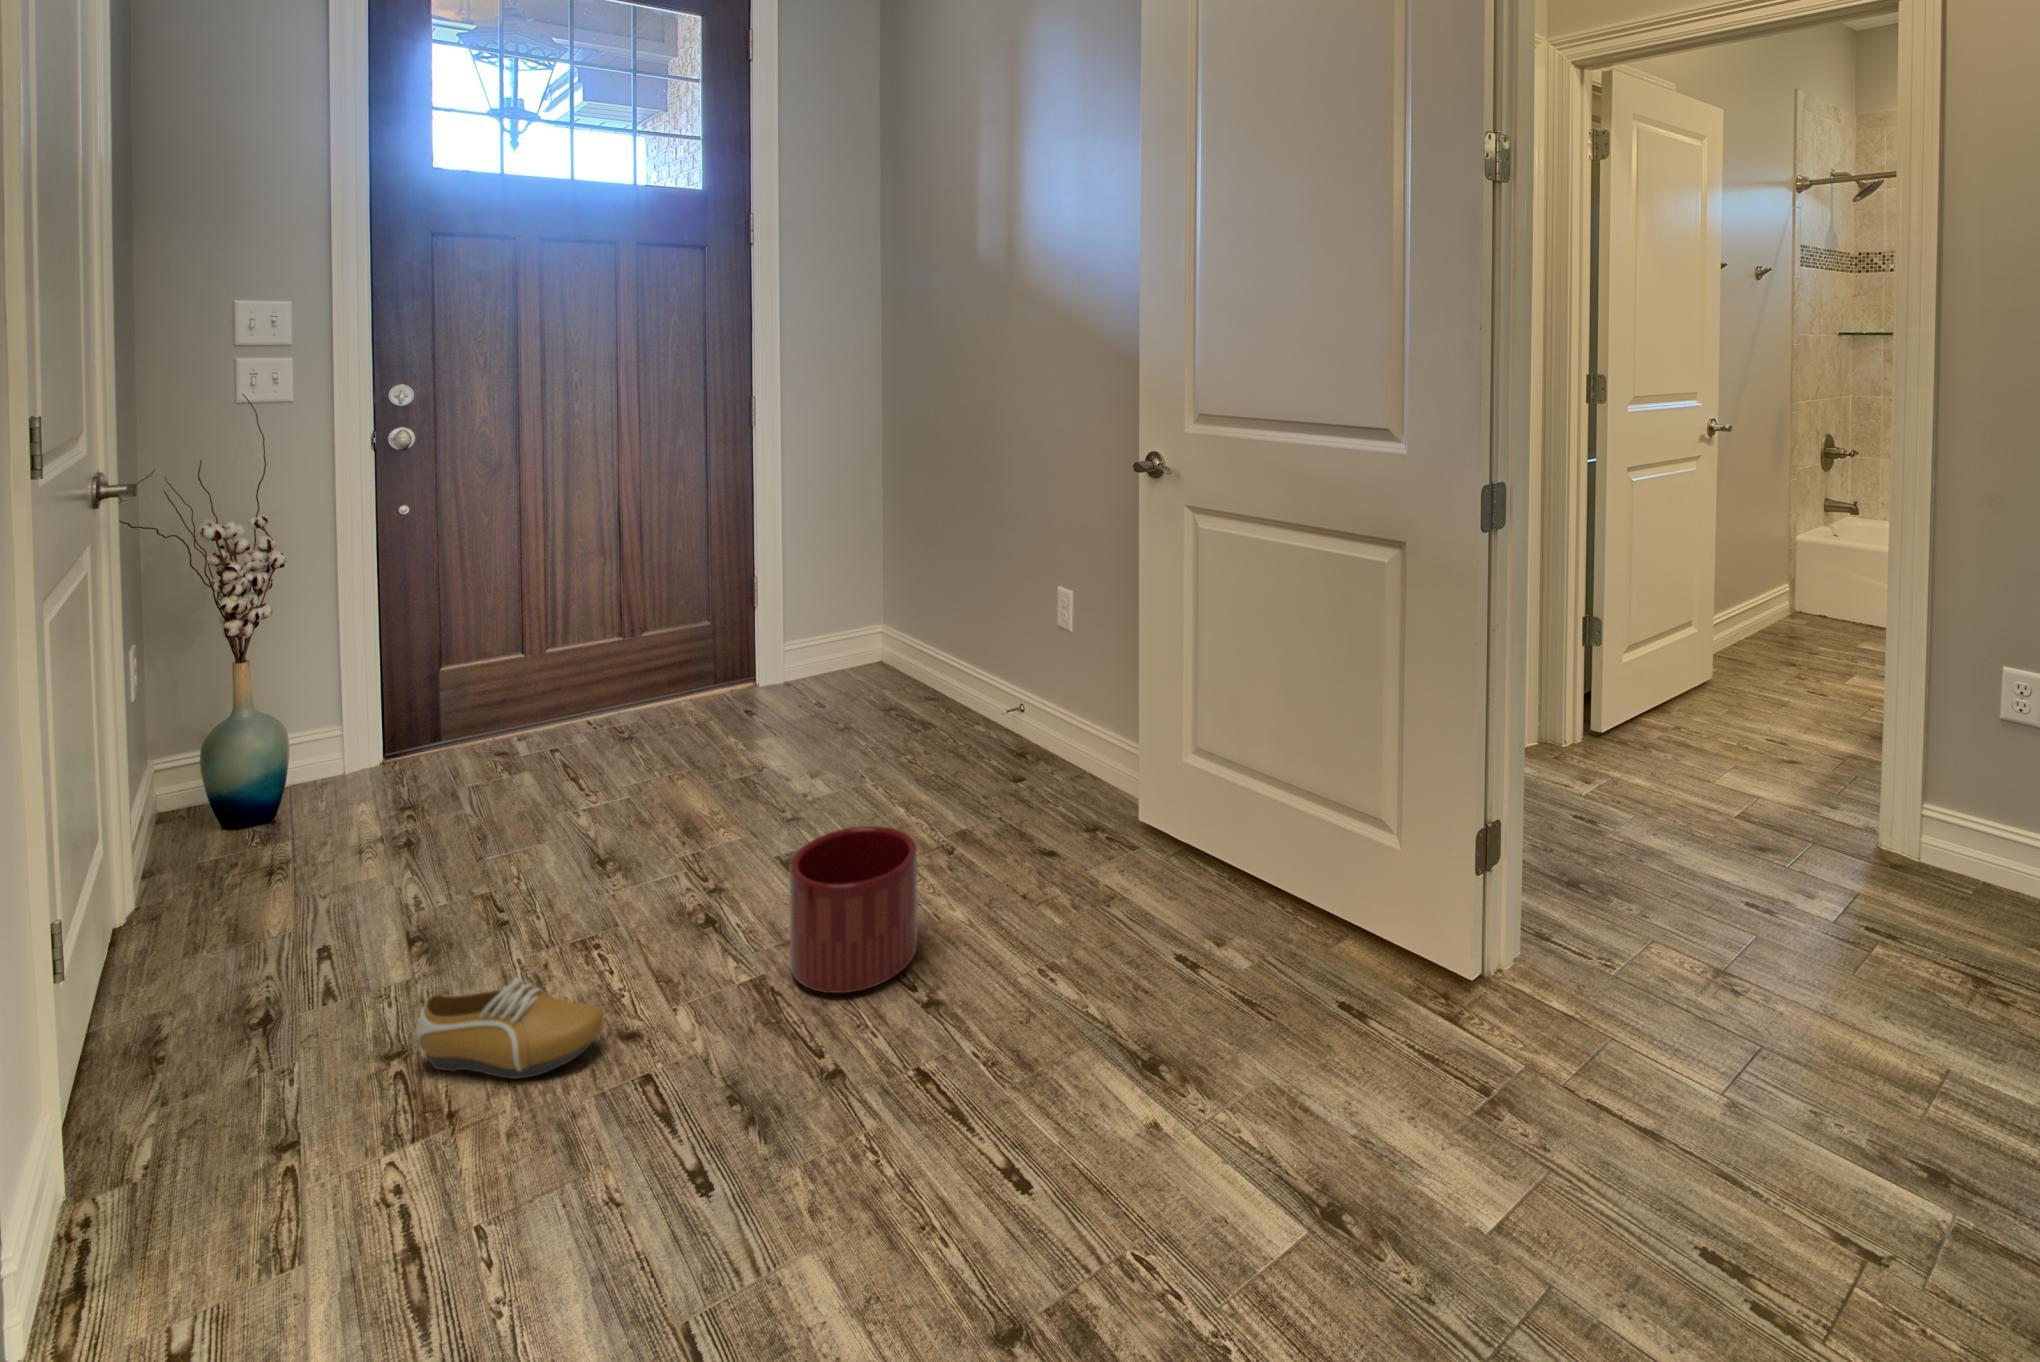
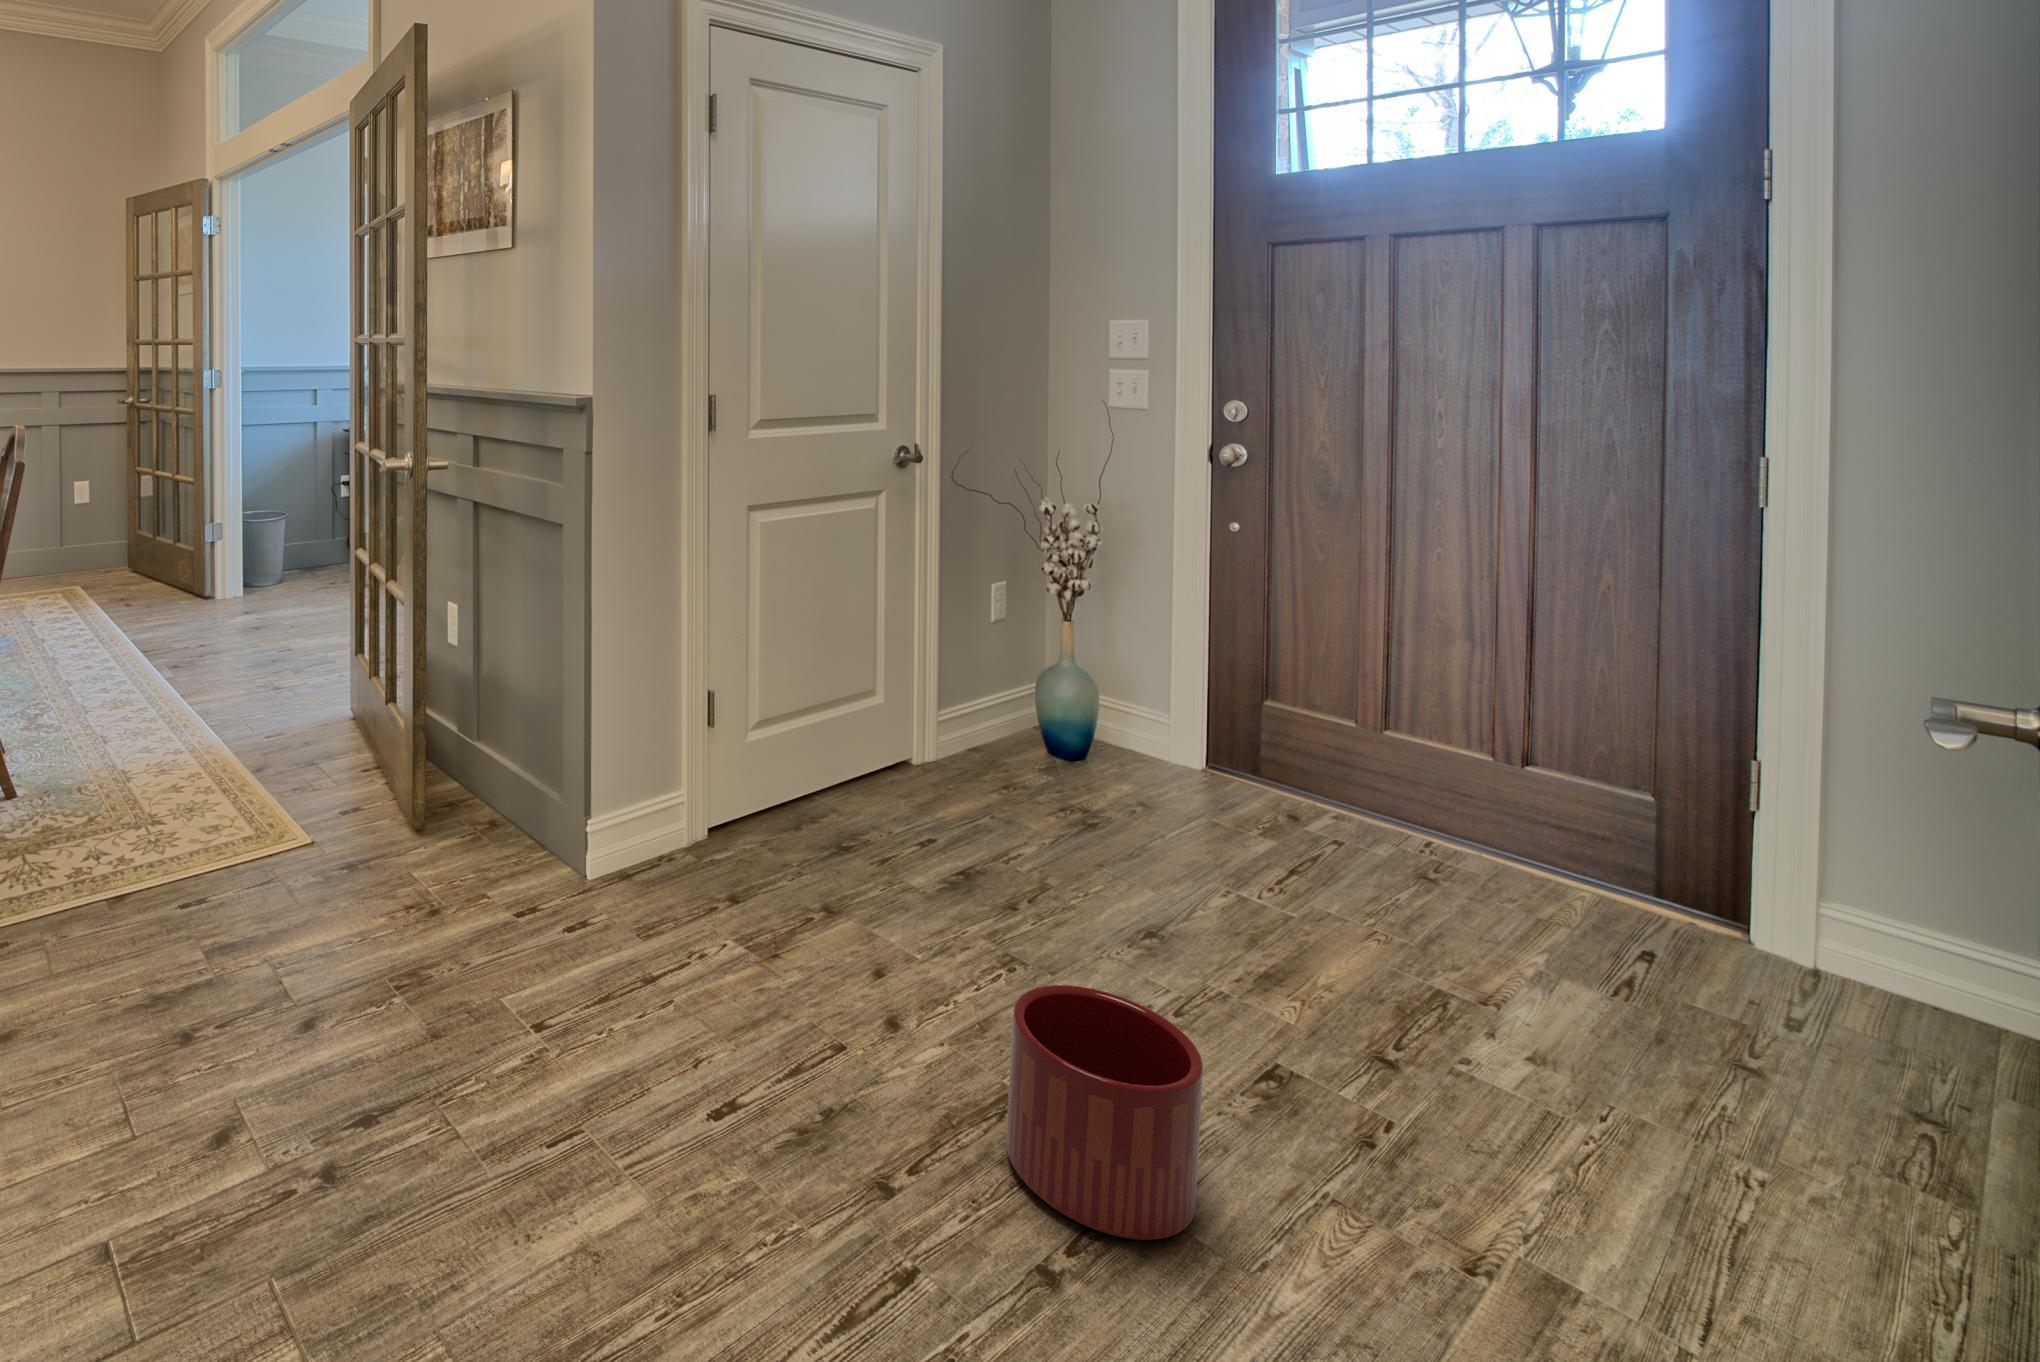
shoe: present [417,977,604,1079] -> none [811,875,879,994]

